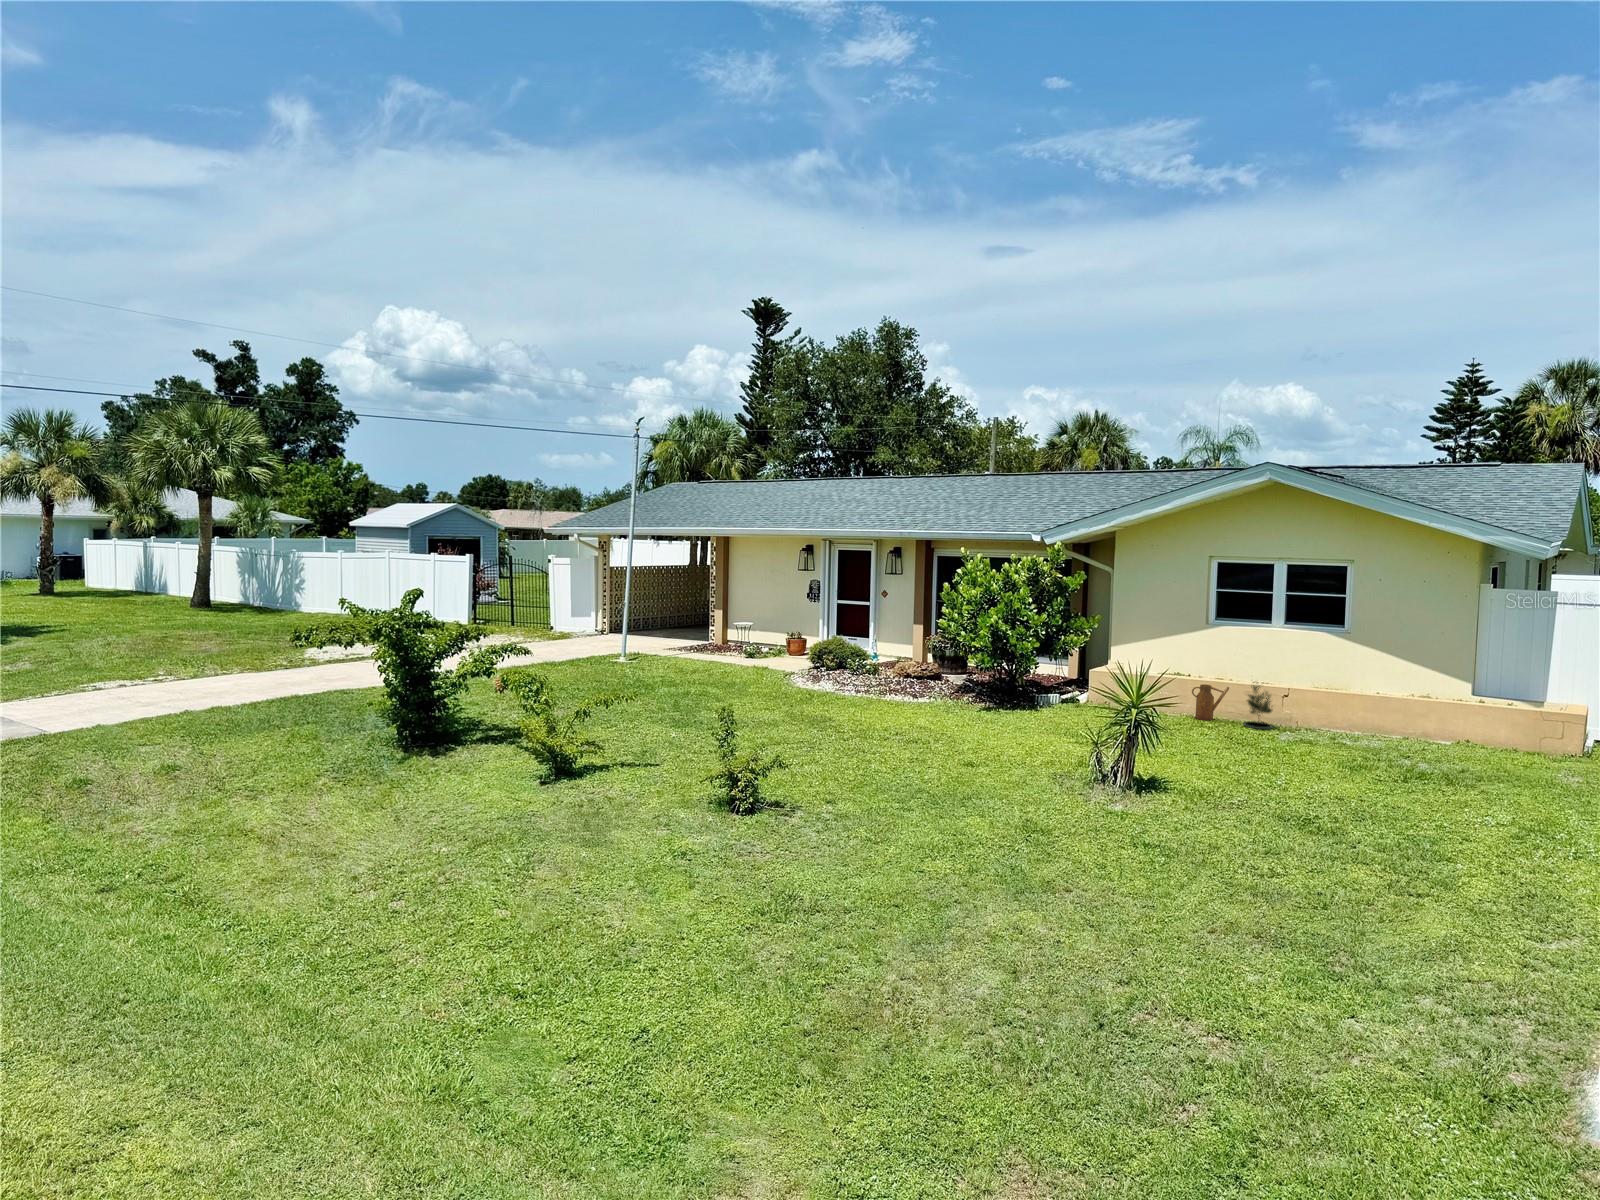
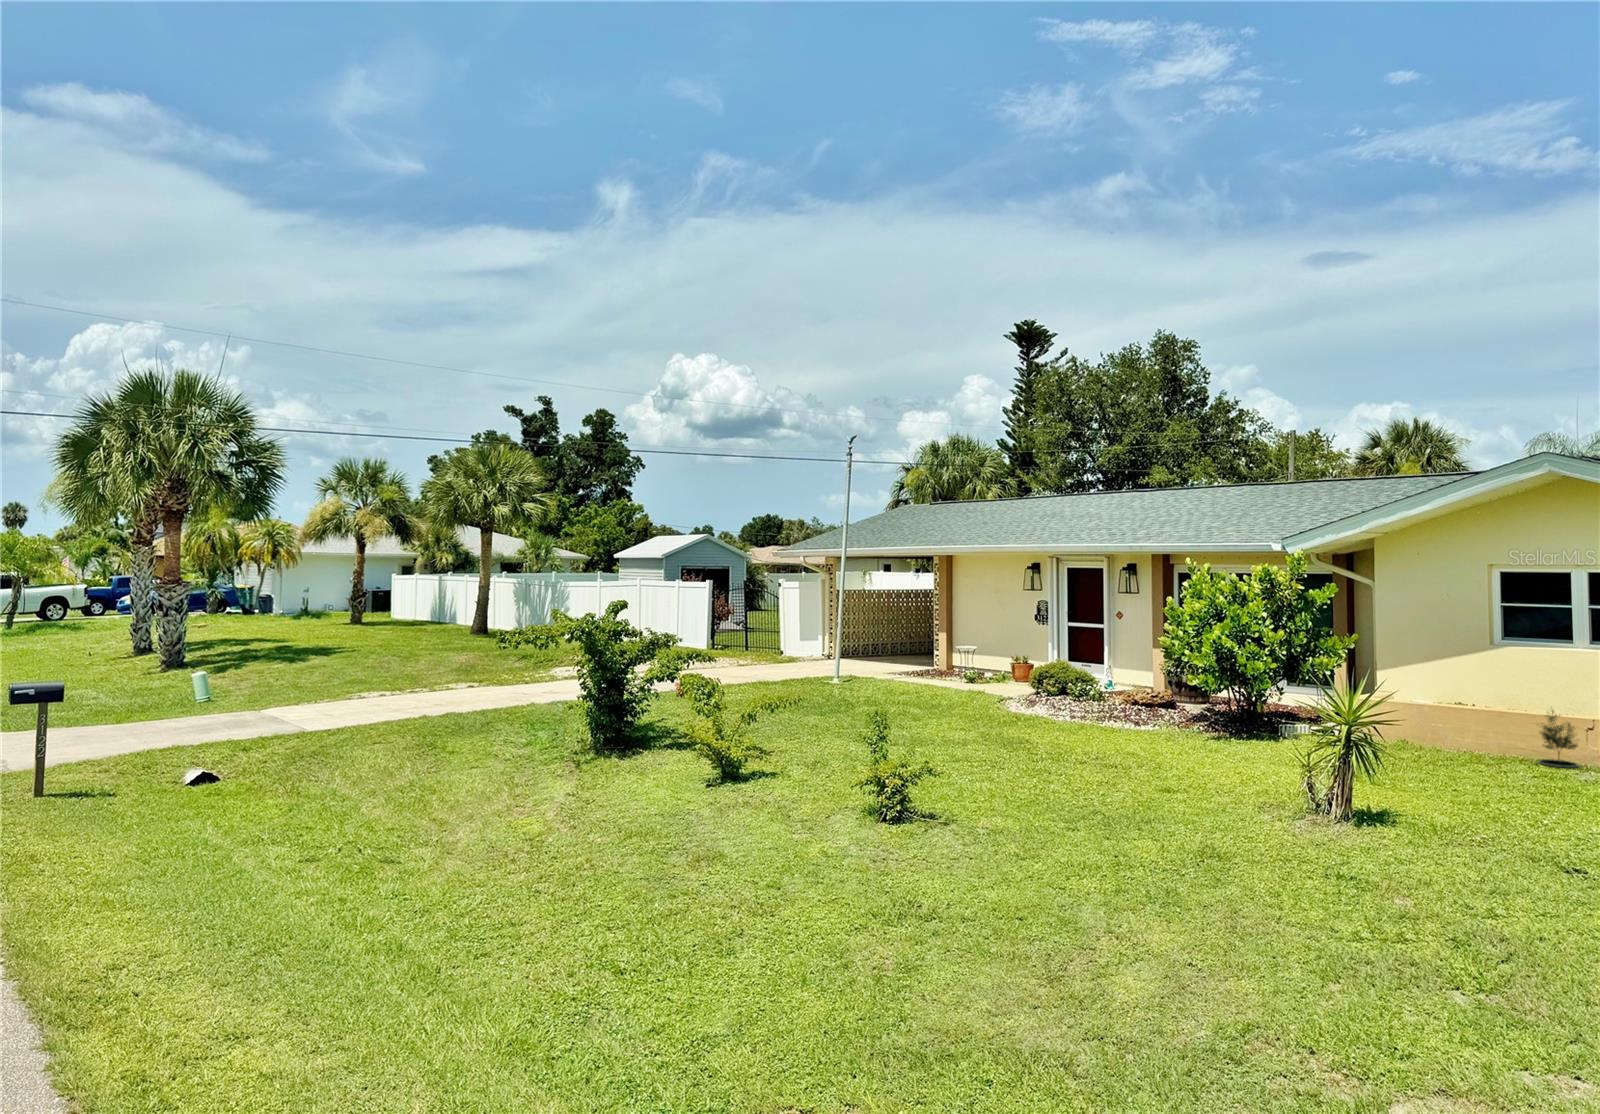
watering can: present [1192,684,1229,720] -> none [1470,713,1518,756]

